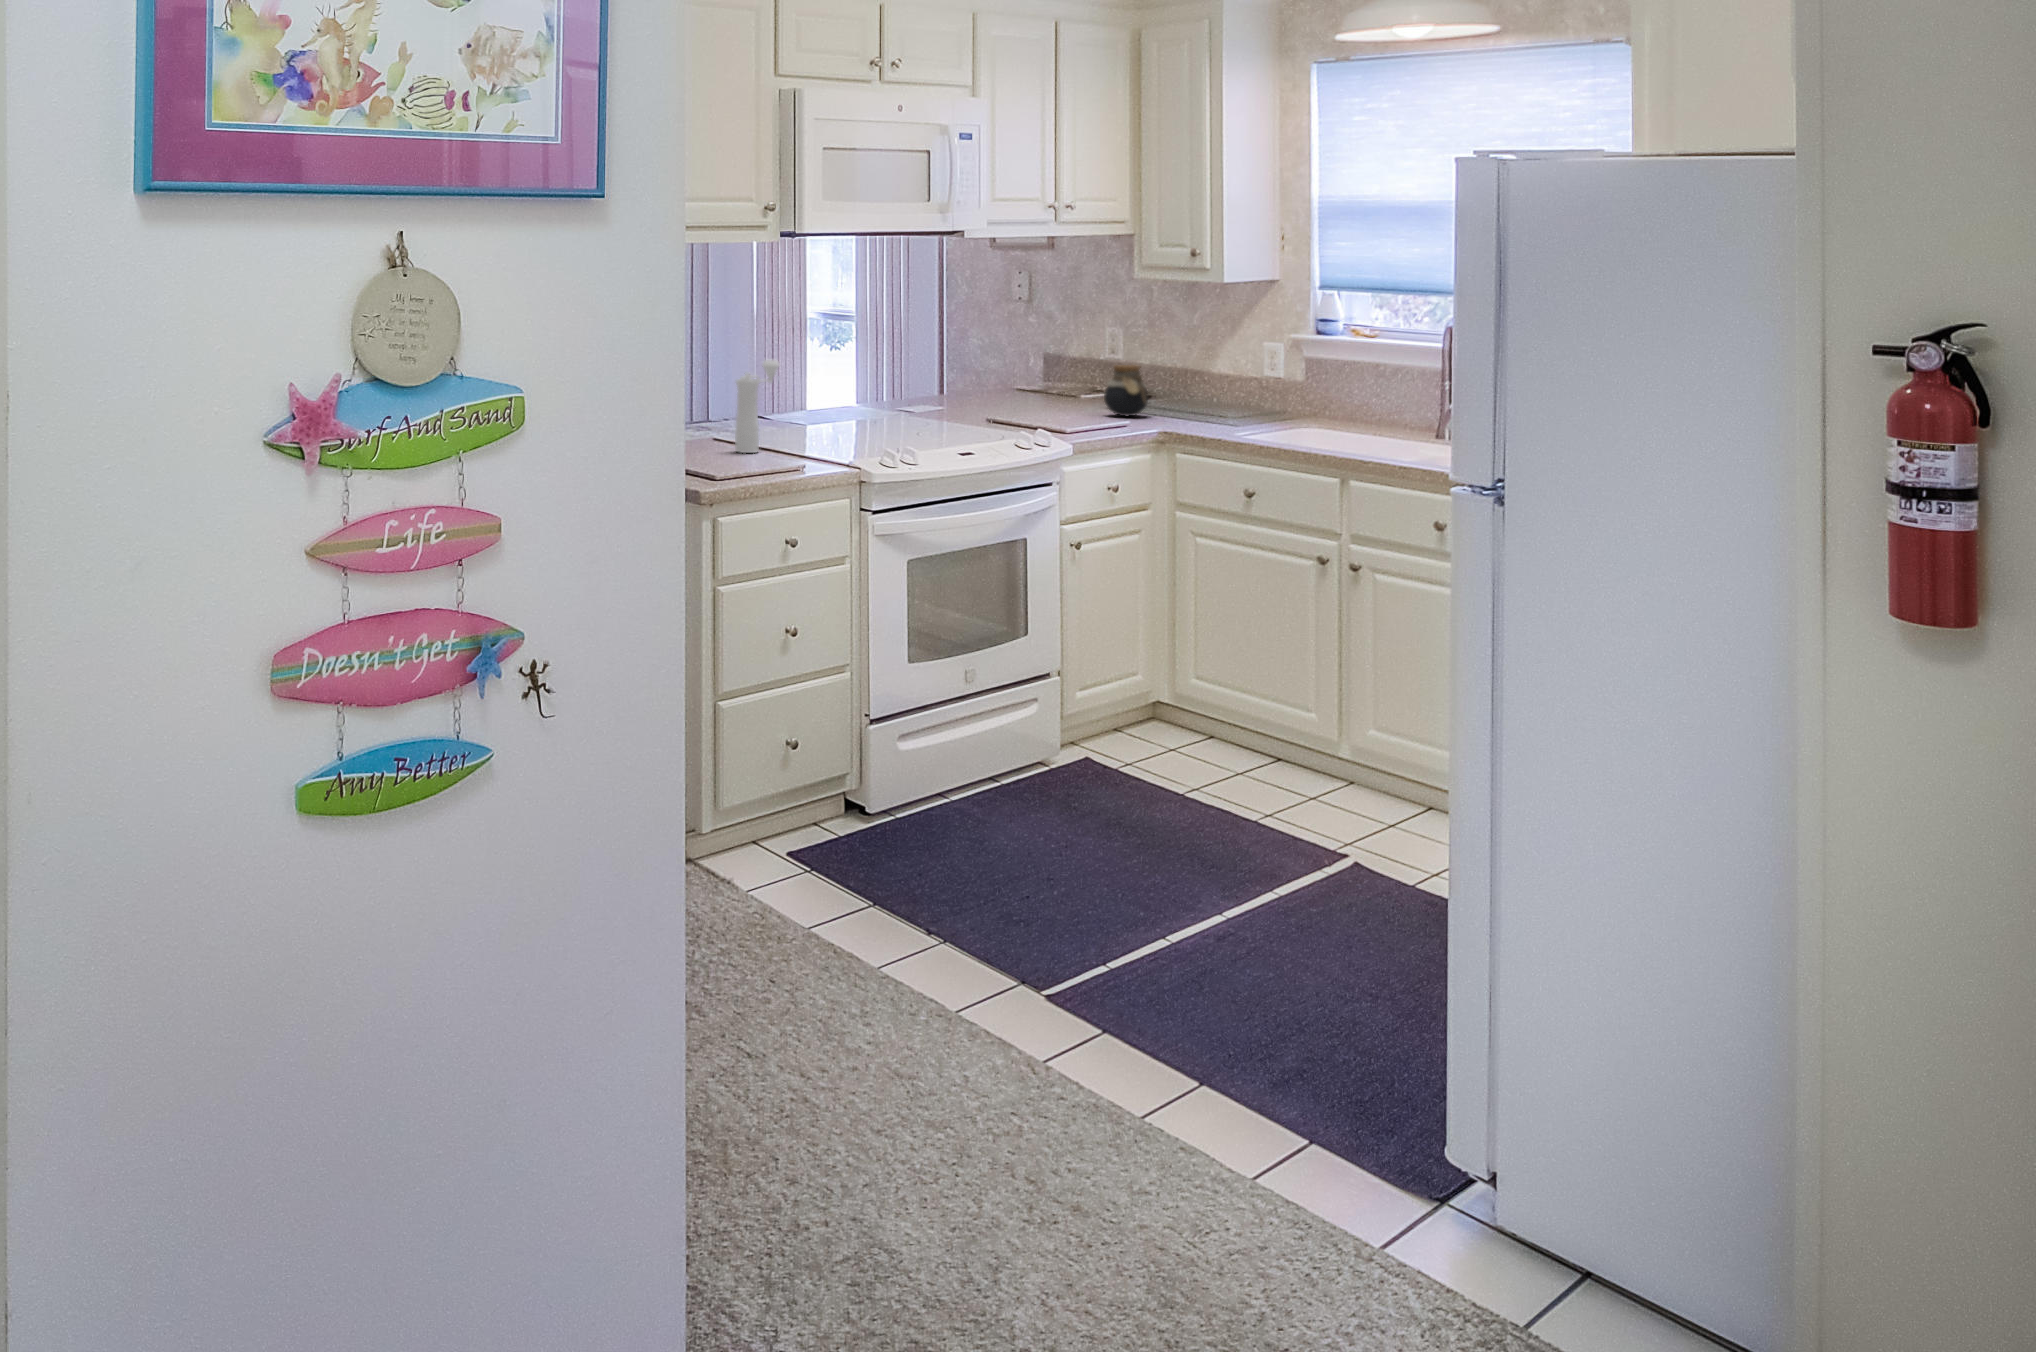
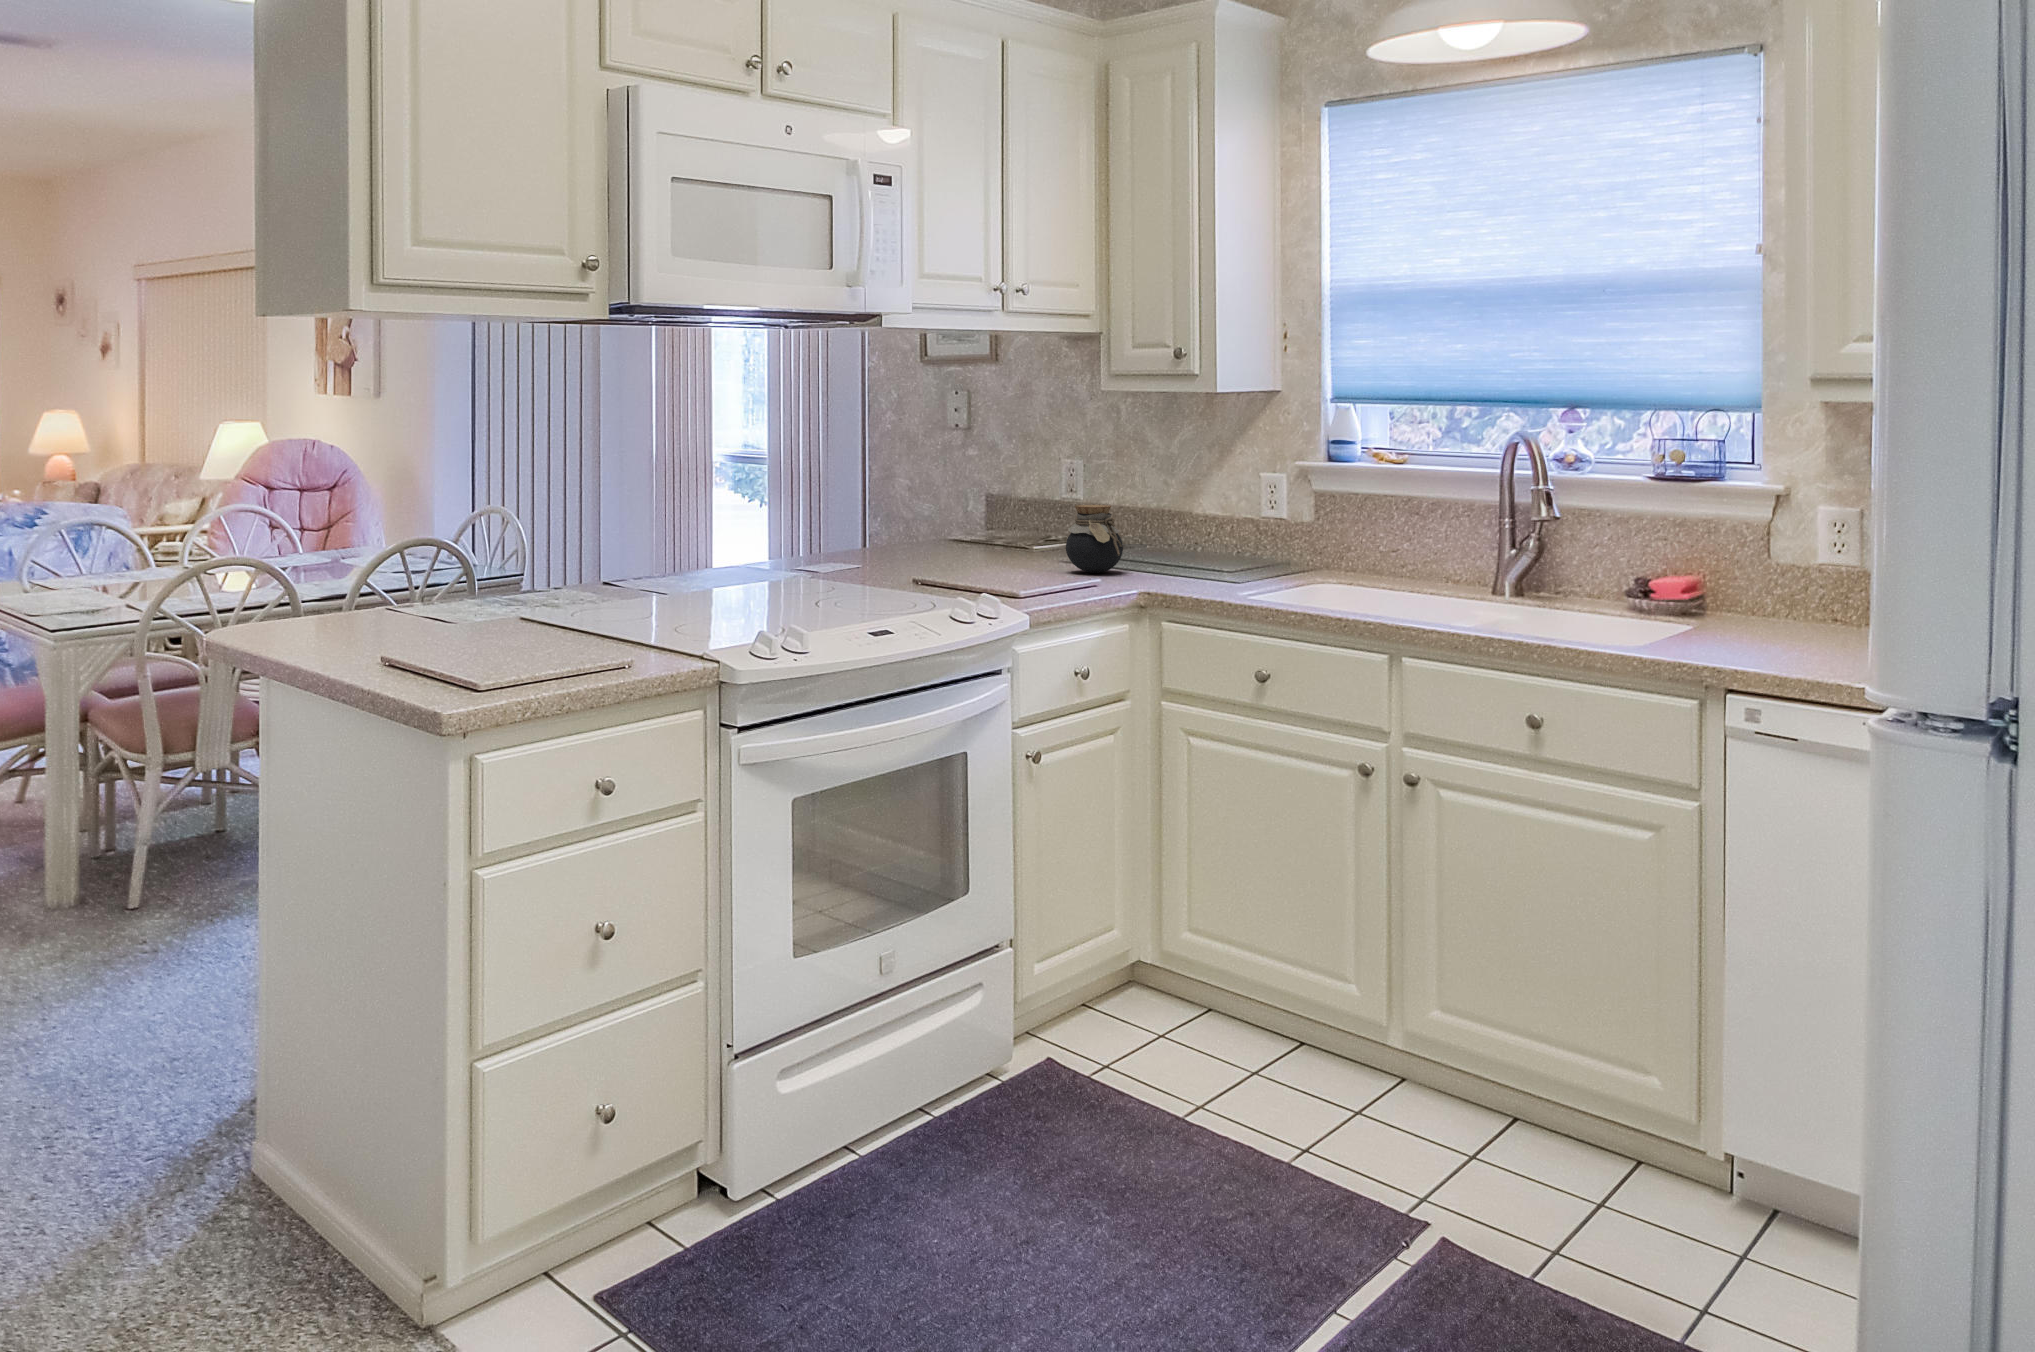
pepper mill: present [735,360,779,453] -> none [530,506,602,646]

